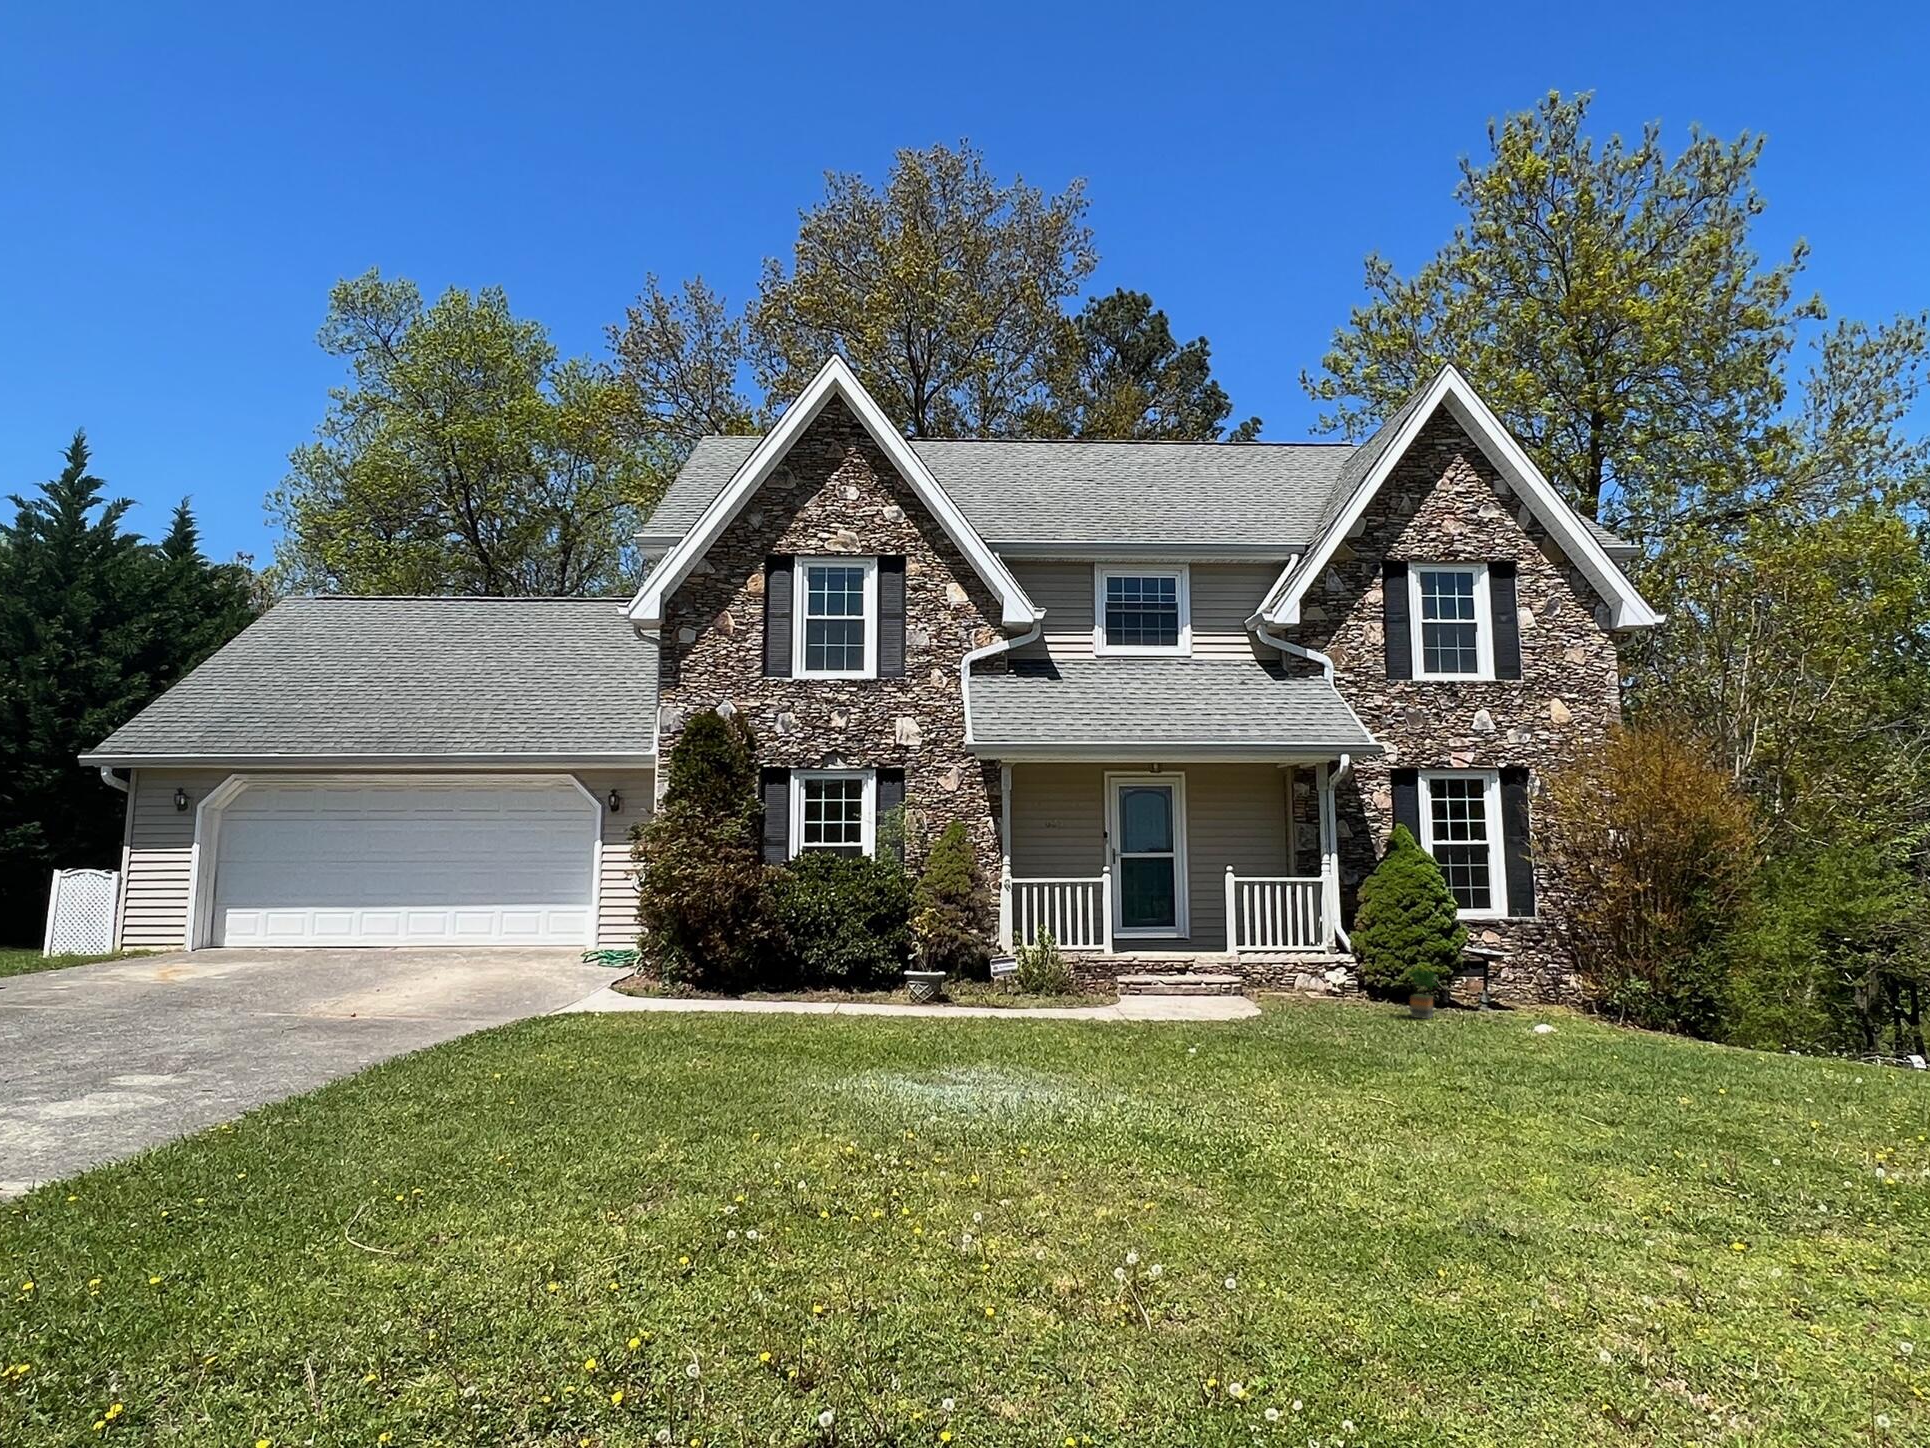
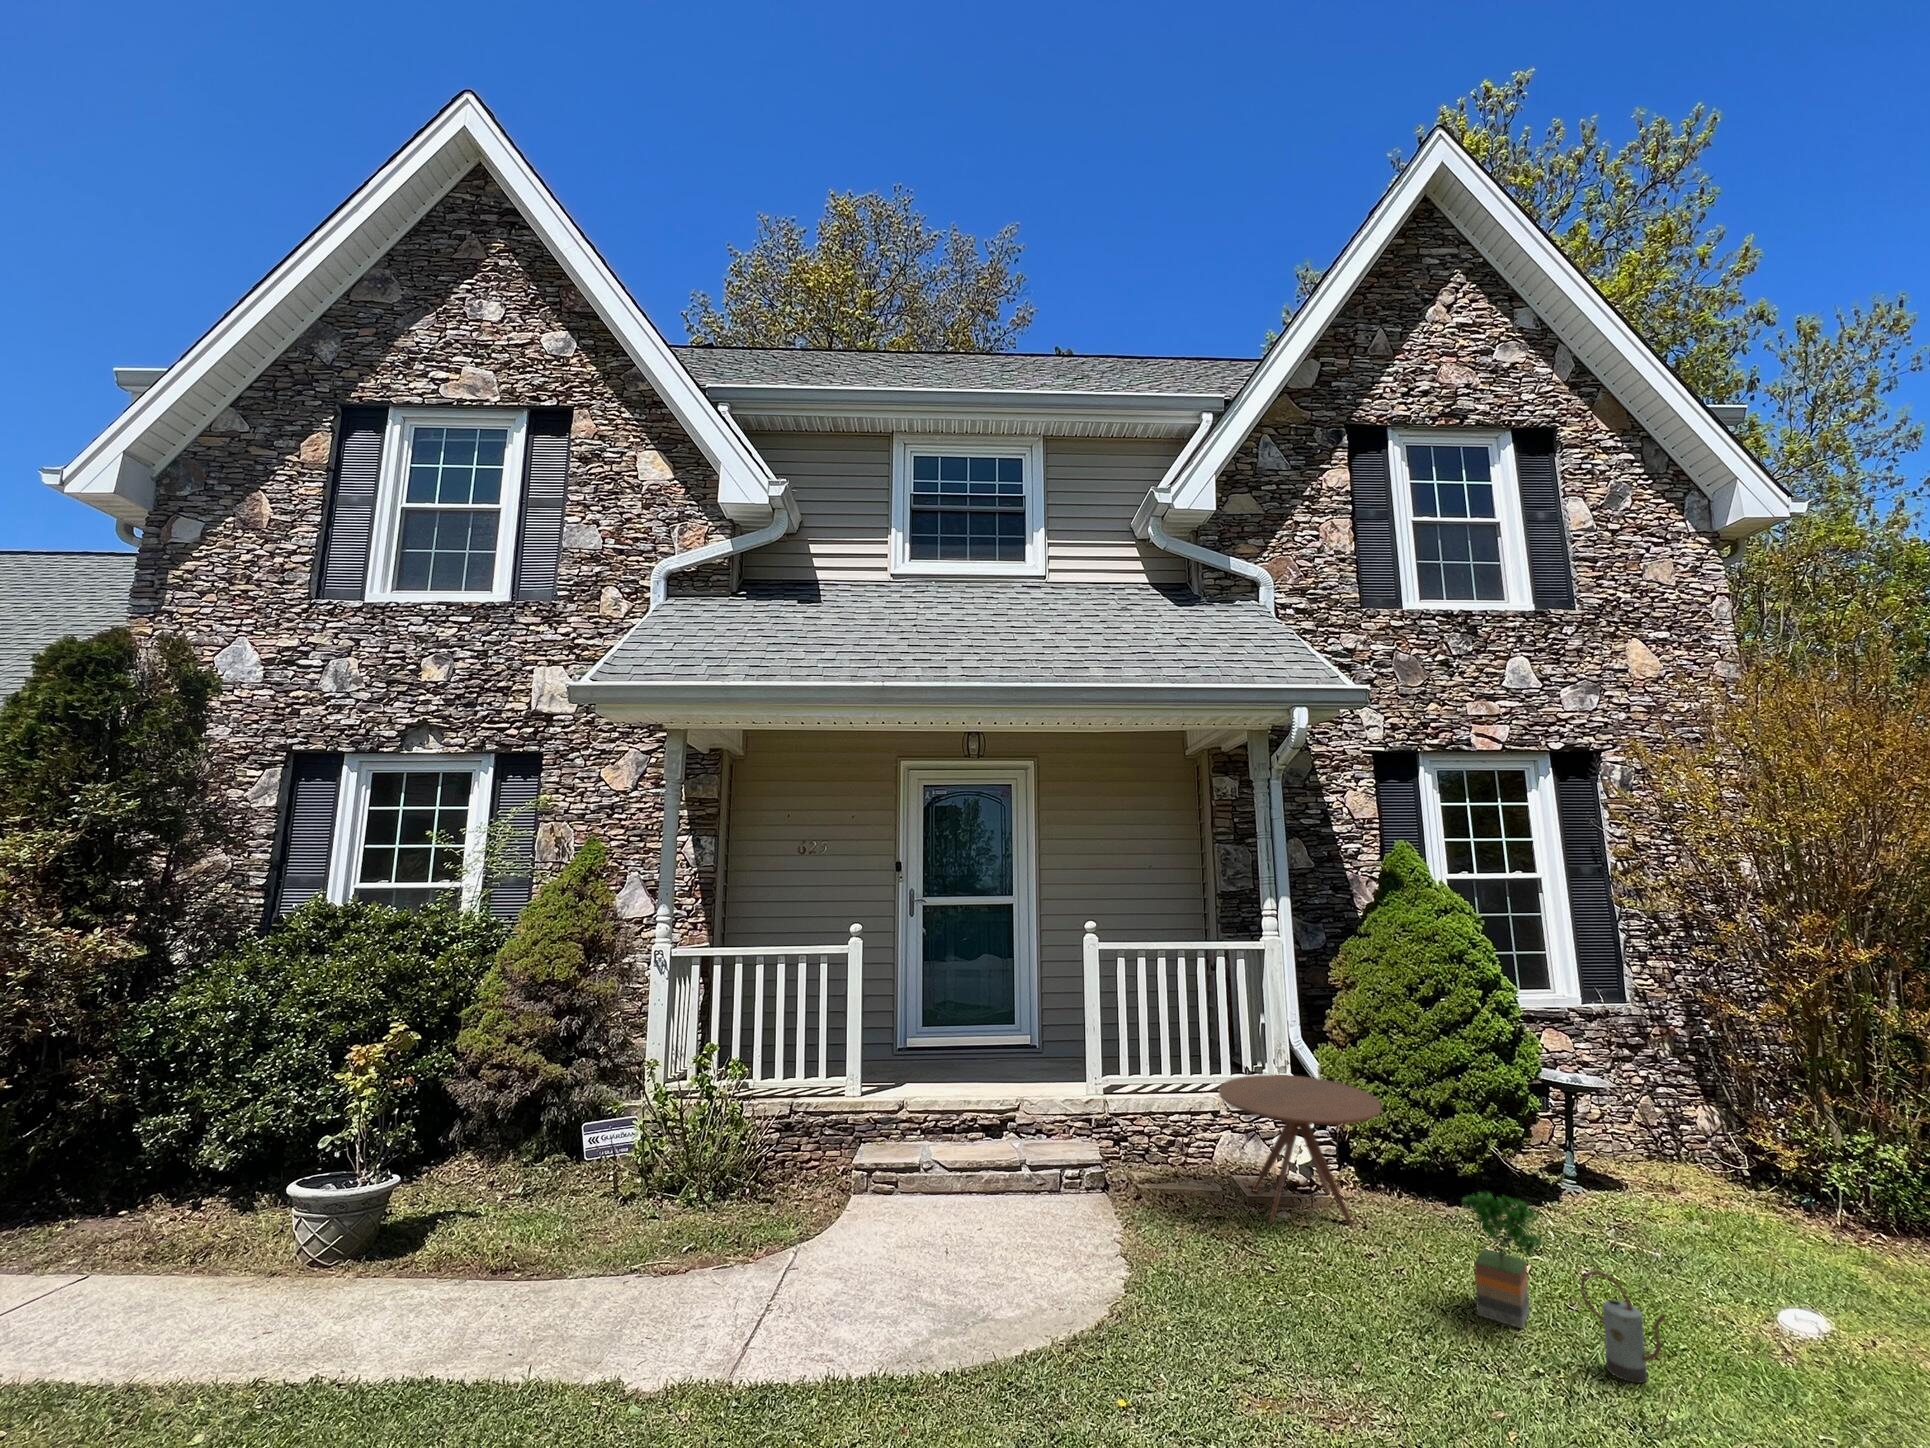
round table: none [1300,943,1380,1004] -> present [1219,1075,1381,1226]
watering can: none [1449,989,1476,1026] -> present [1580,1271,1666,1383]

